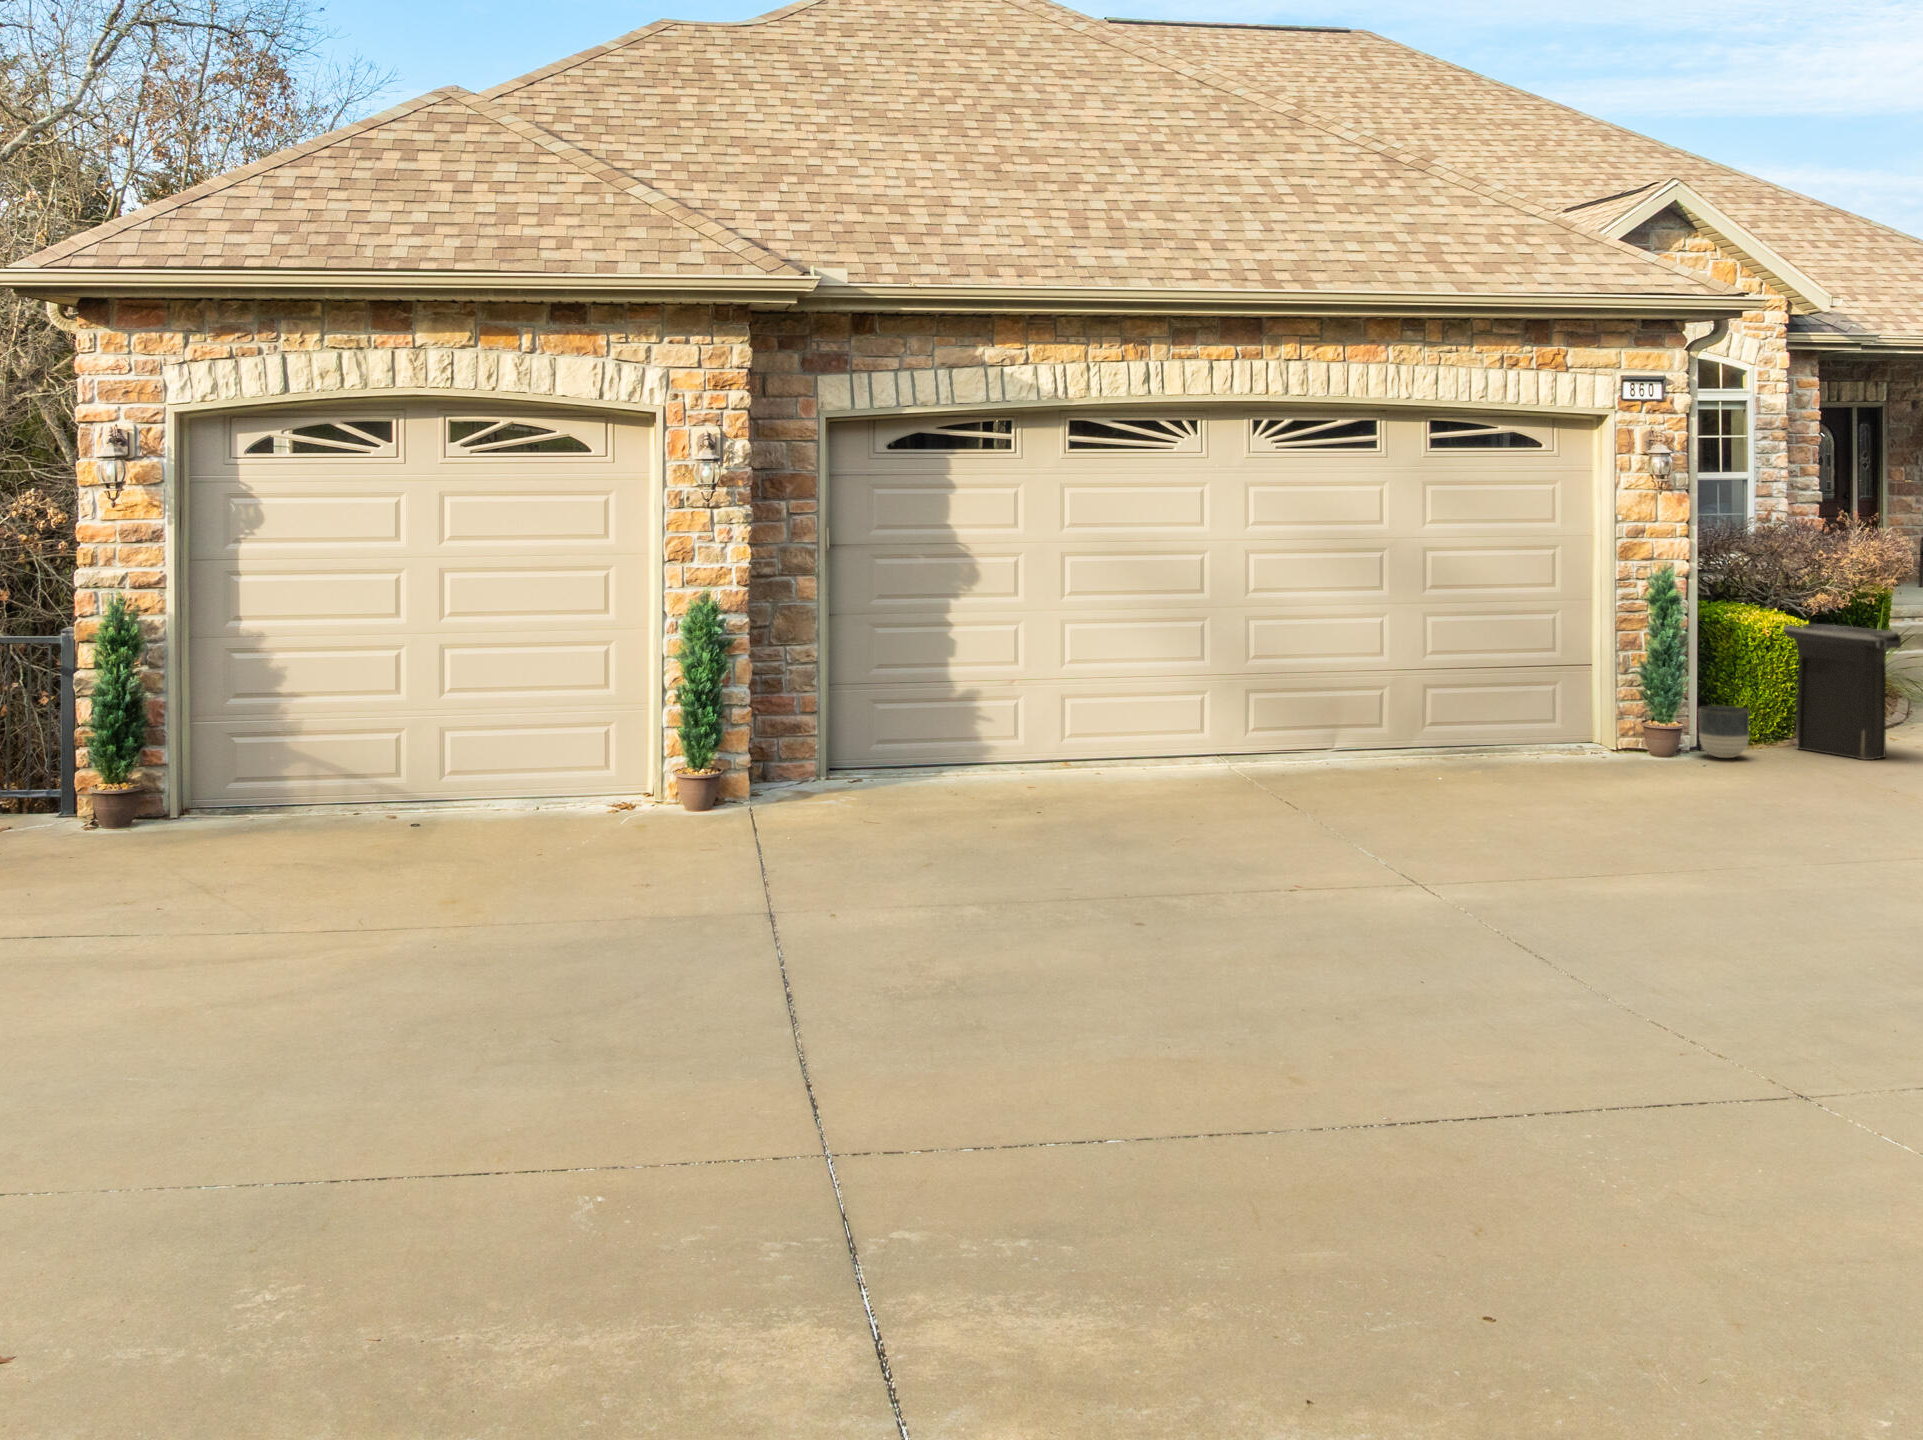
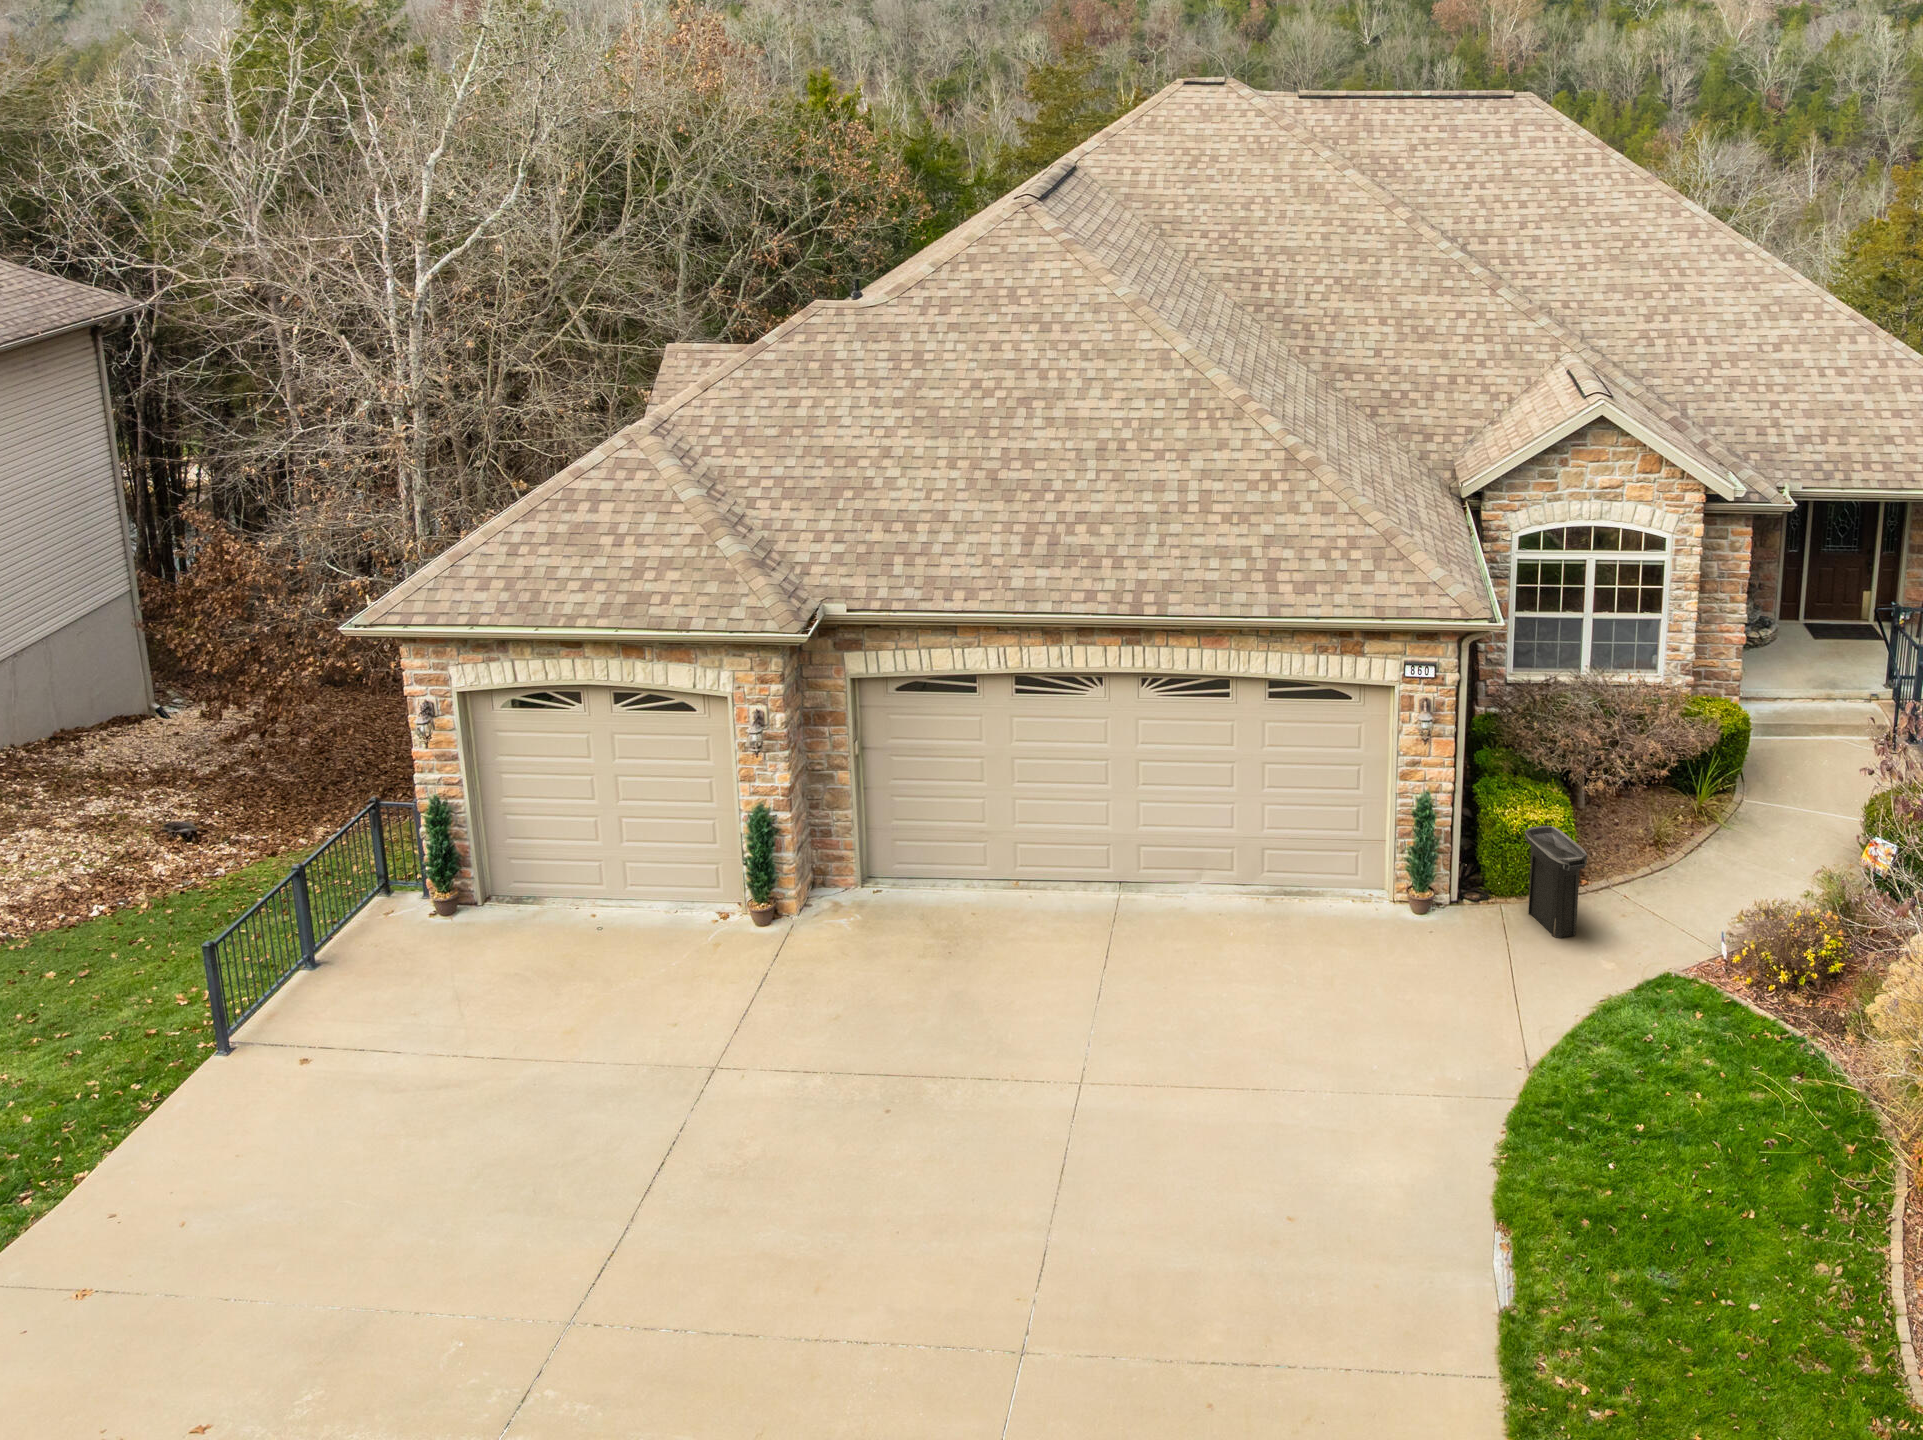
planter: present [1698,706,1749,758] -> none [1447,882,1480,923]

